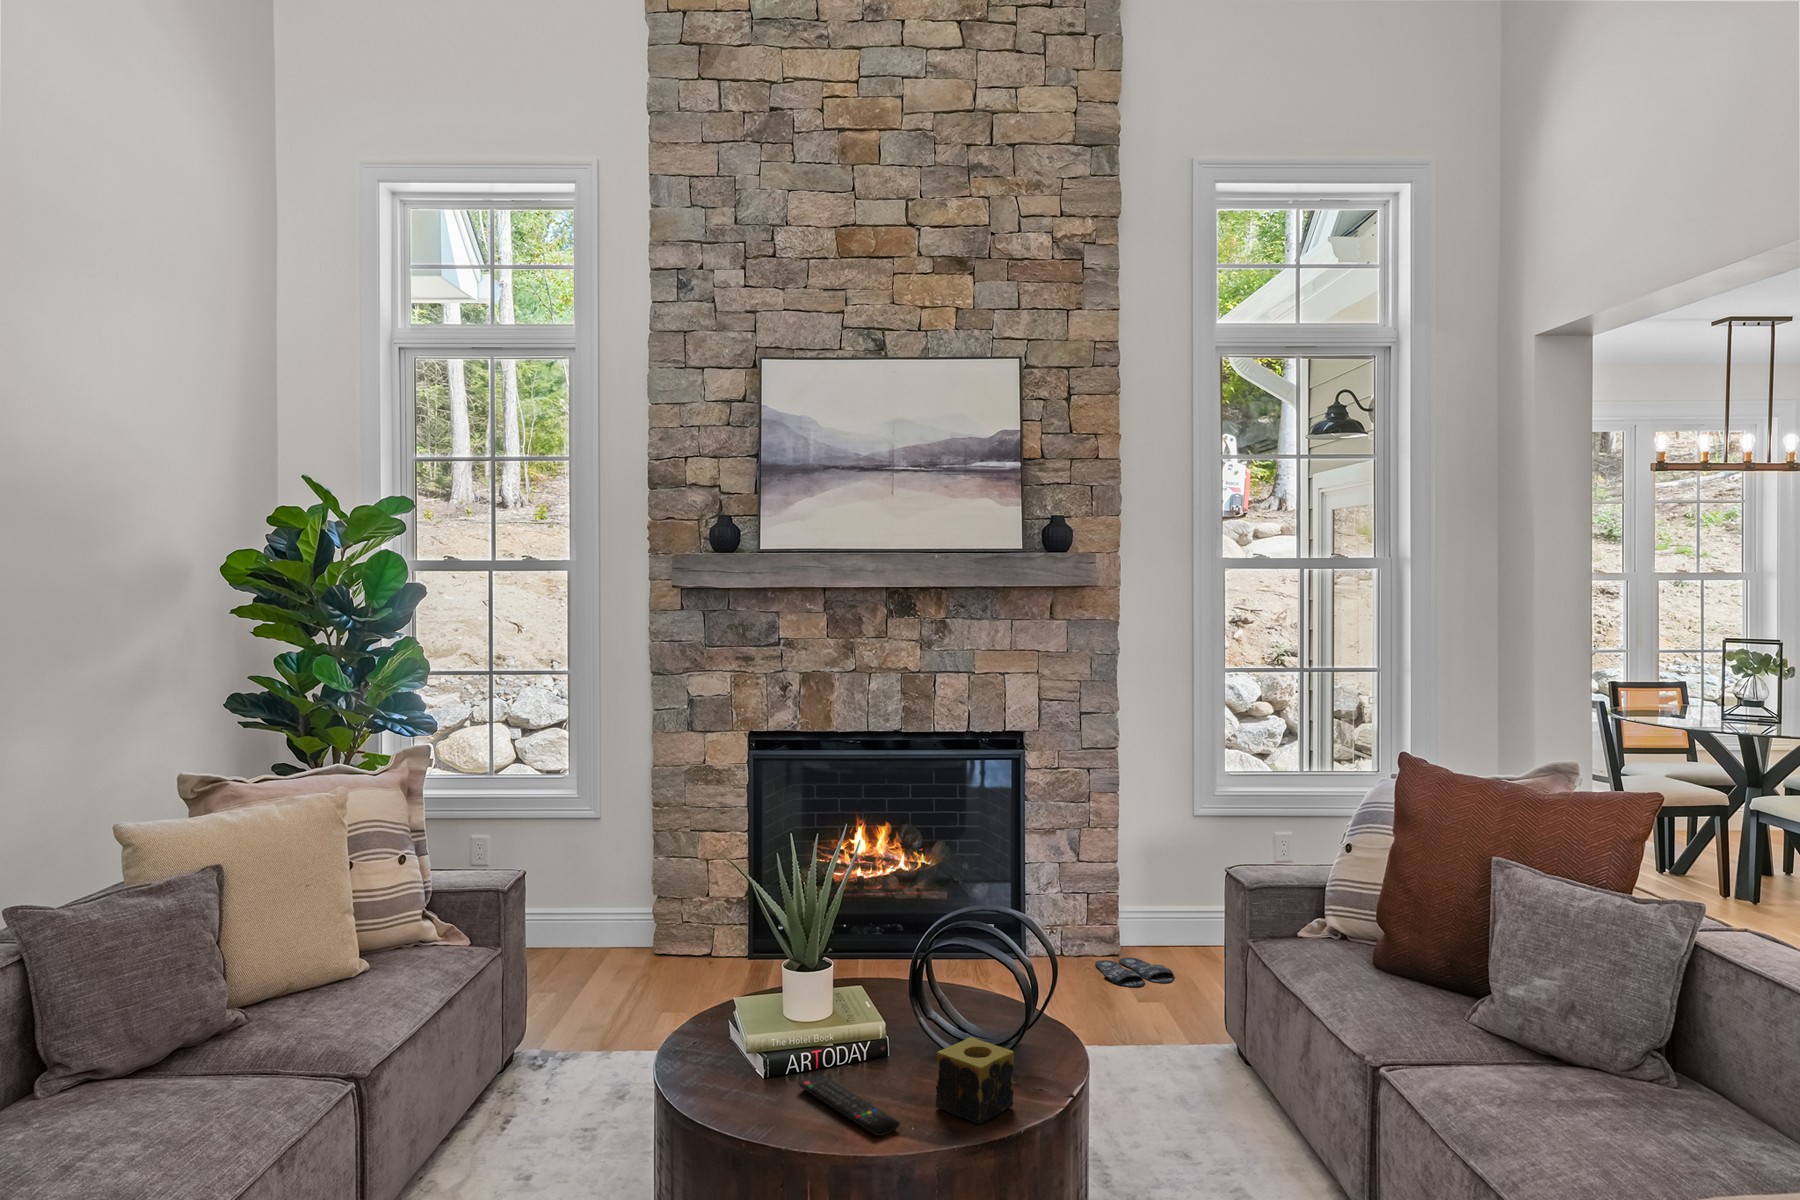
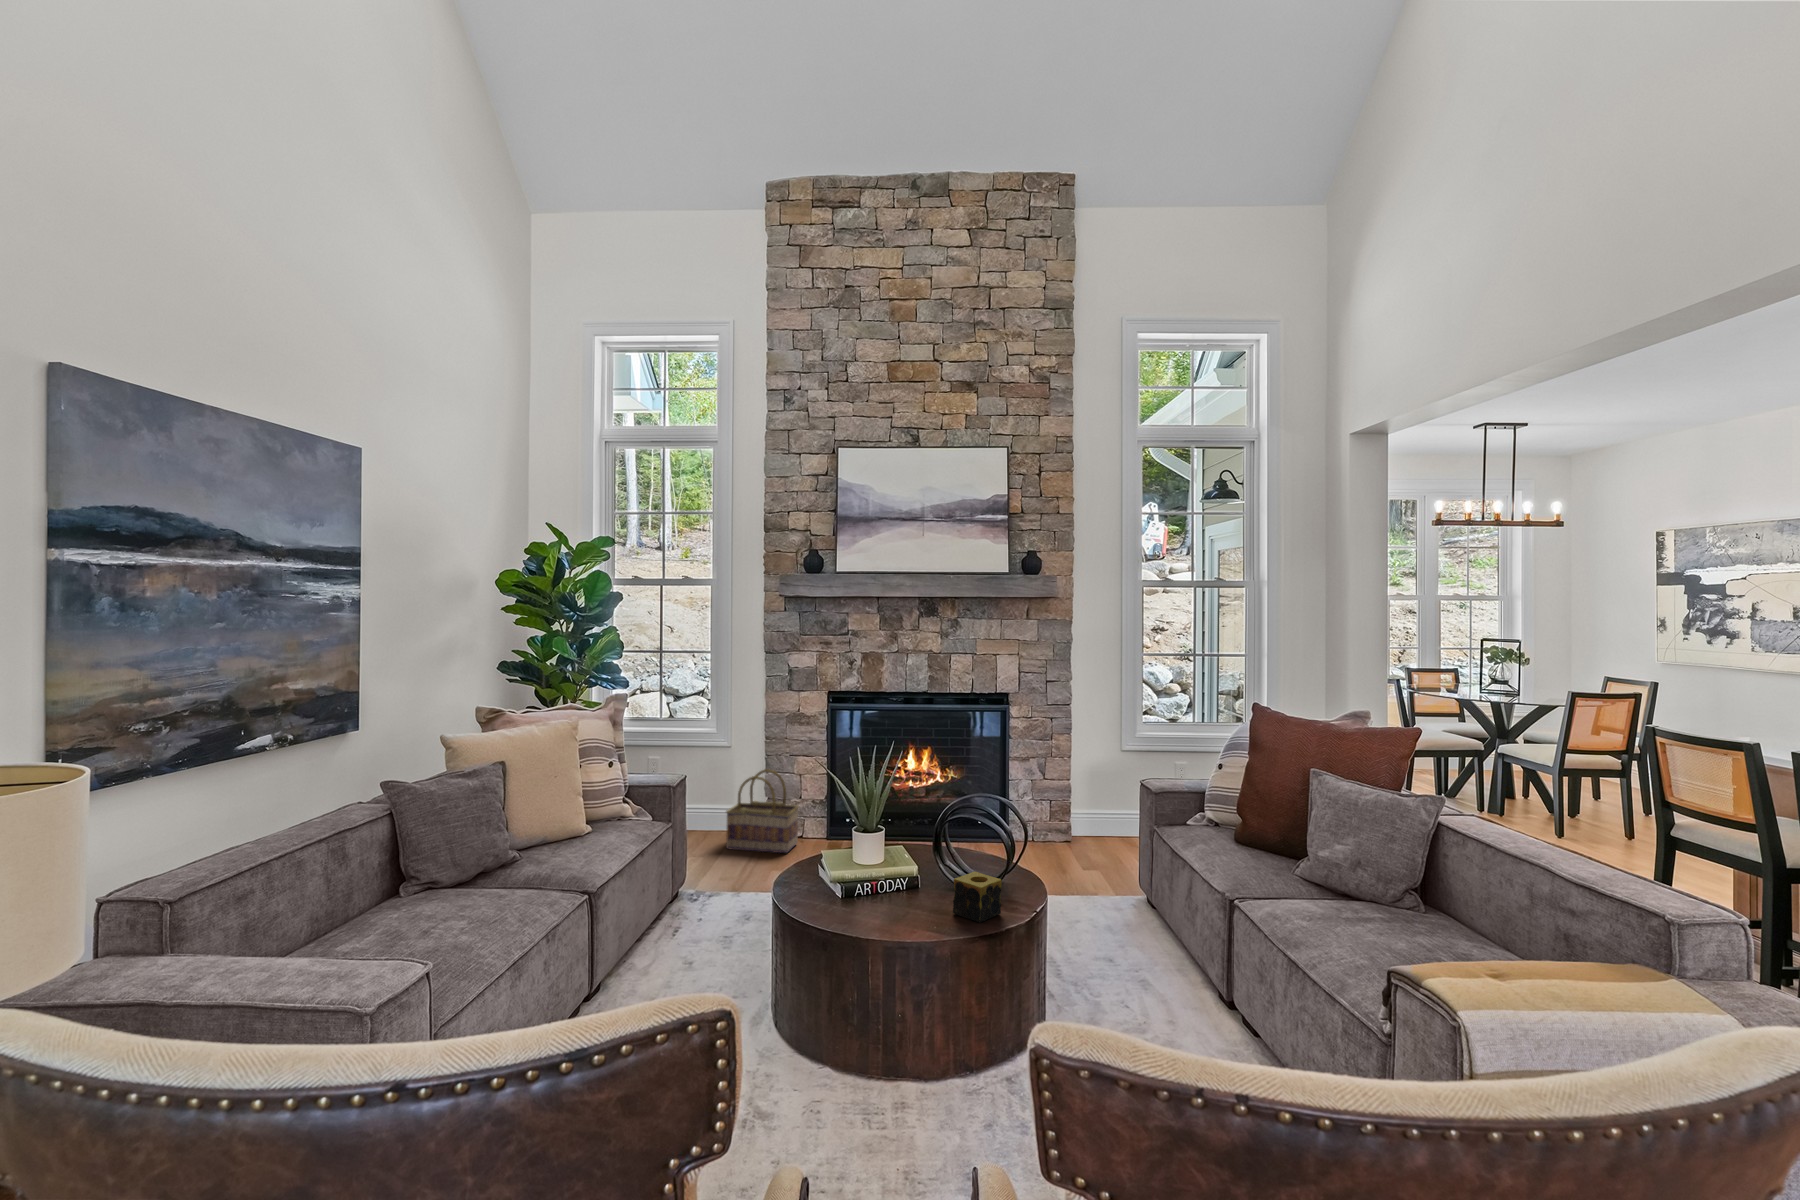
basket: none [594,851,708,980] -> present [726,769,799,853]
slippers: present [1095,957,1174,988] -> none [1054,845,1107,863]
remote control: present [799,1075,900,1136] -> none [868,894,931,928]

